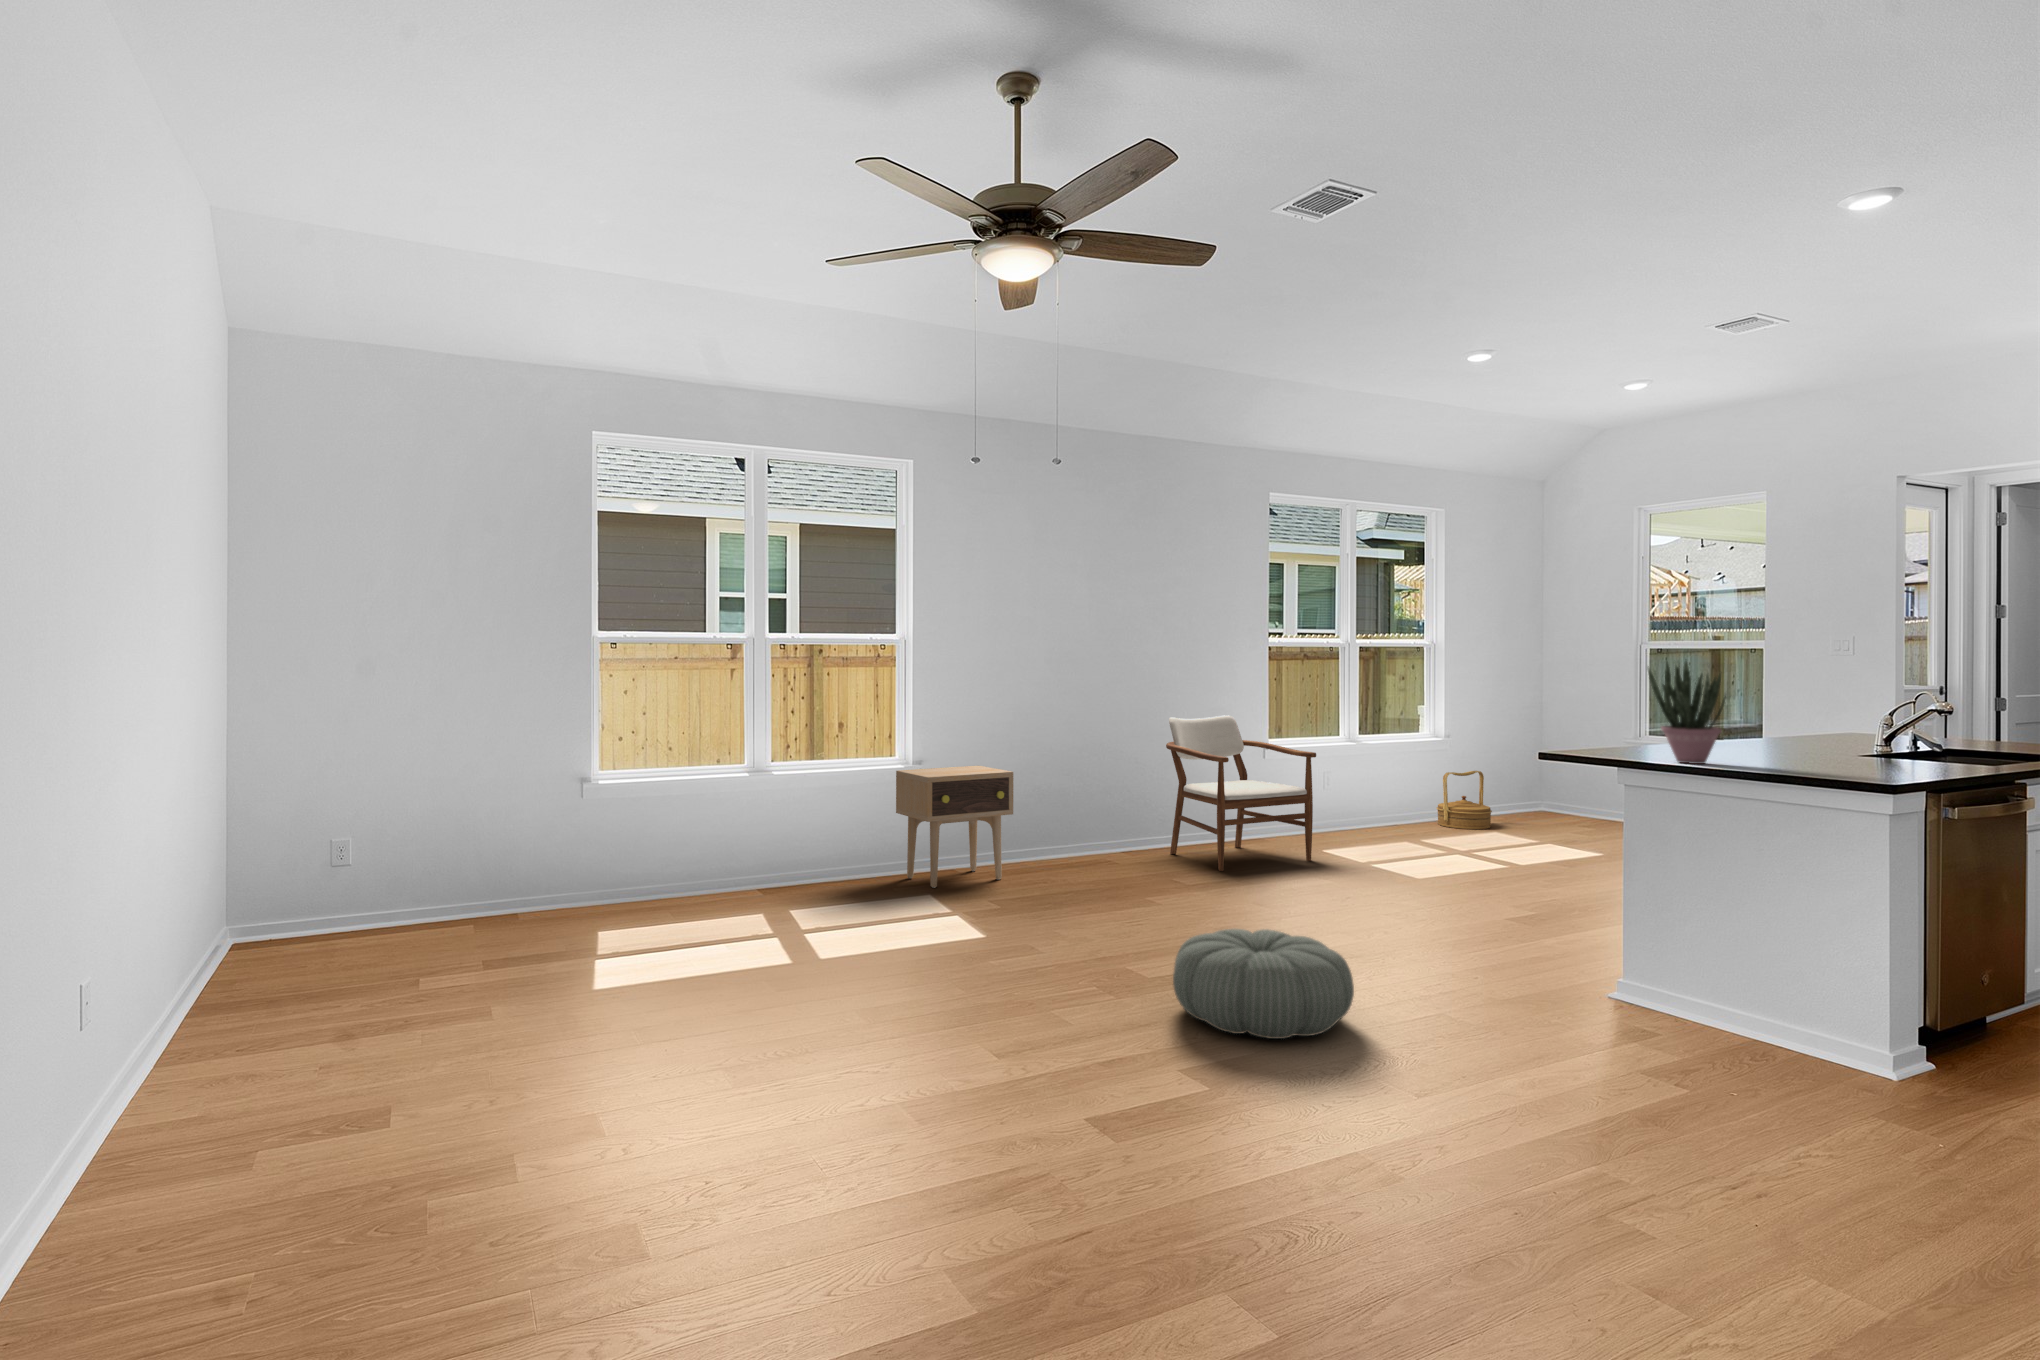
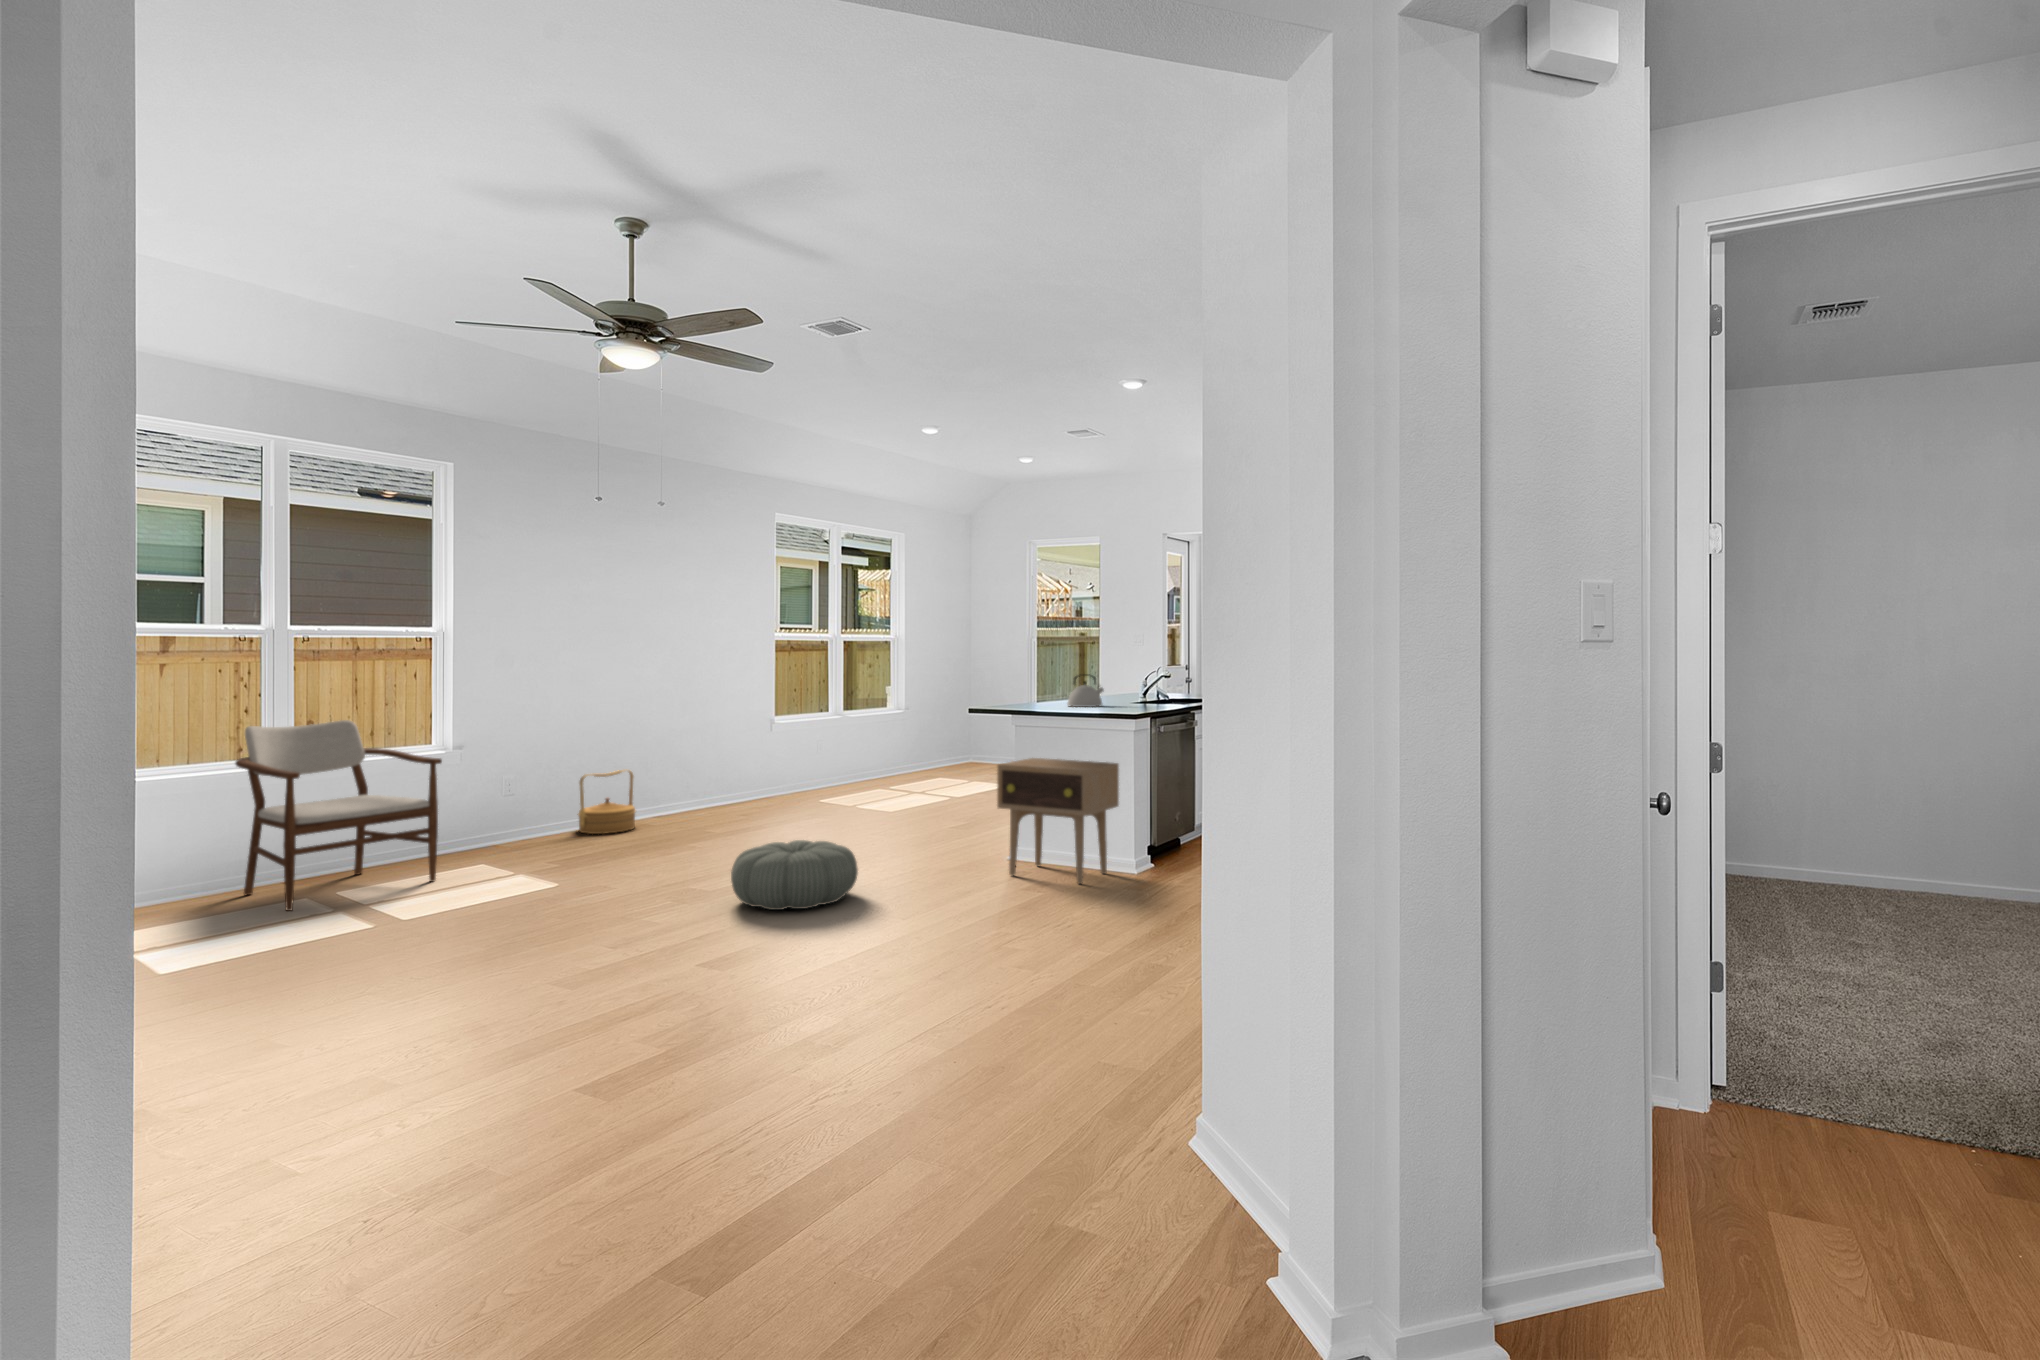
potted plant: present [1648,661,1725,764] -> none [1027,646,1067,709]
kettle: none [1724,706,1802,763] -> present [1067,674,1103,707]
armchair: present [1166,715,1316,871] -> present [235,720,442,911]
side table: present [896,766,1013,888] -> present [997,758,1119,884]
woven basket: present [1437,771,1492,829] -> present [578,770,636,834]

